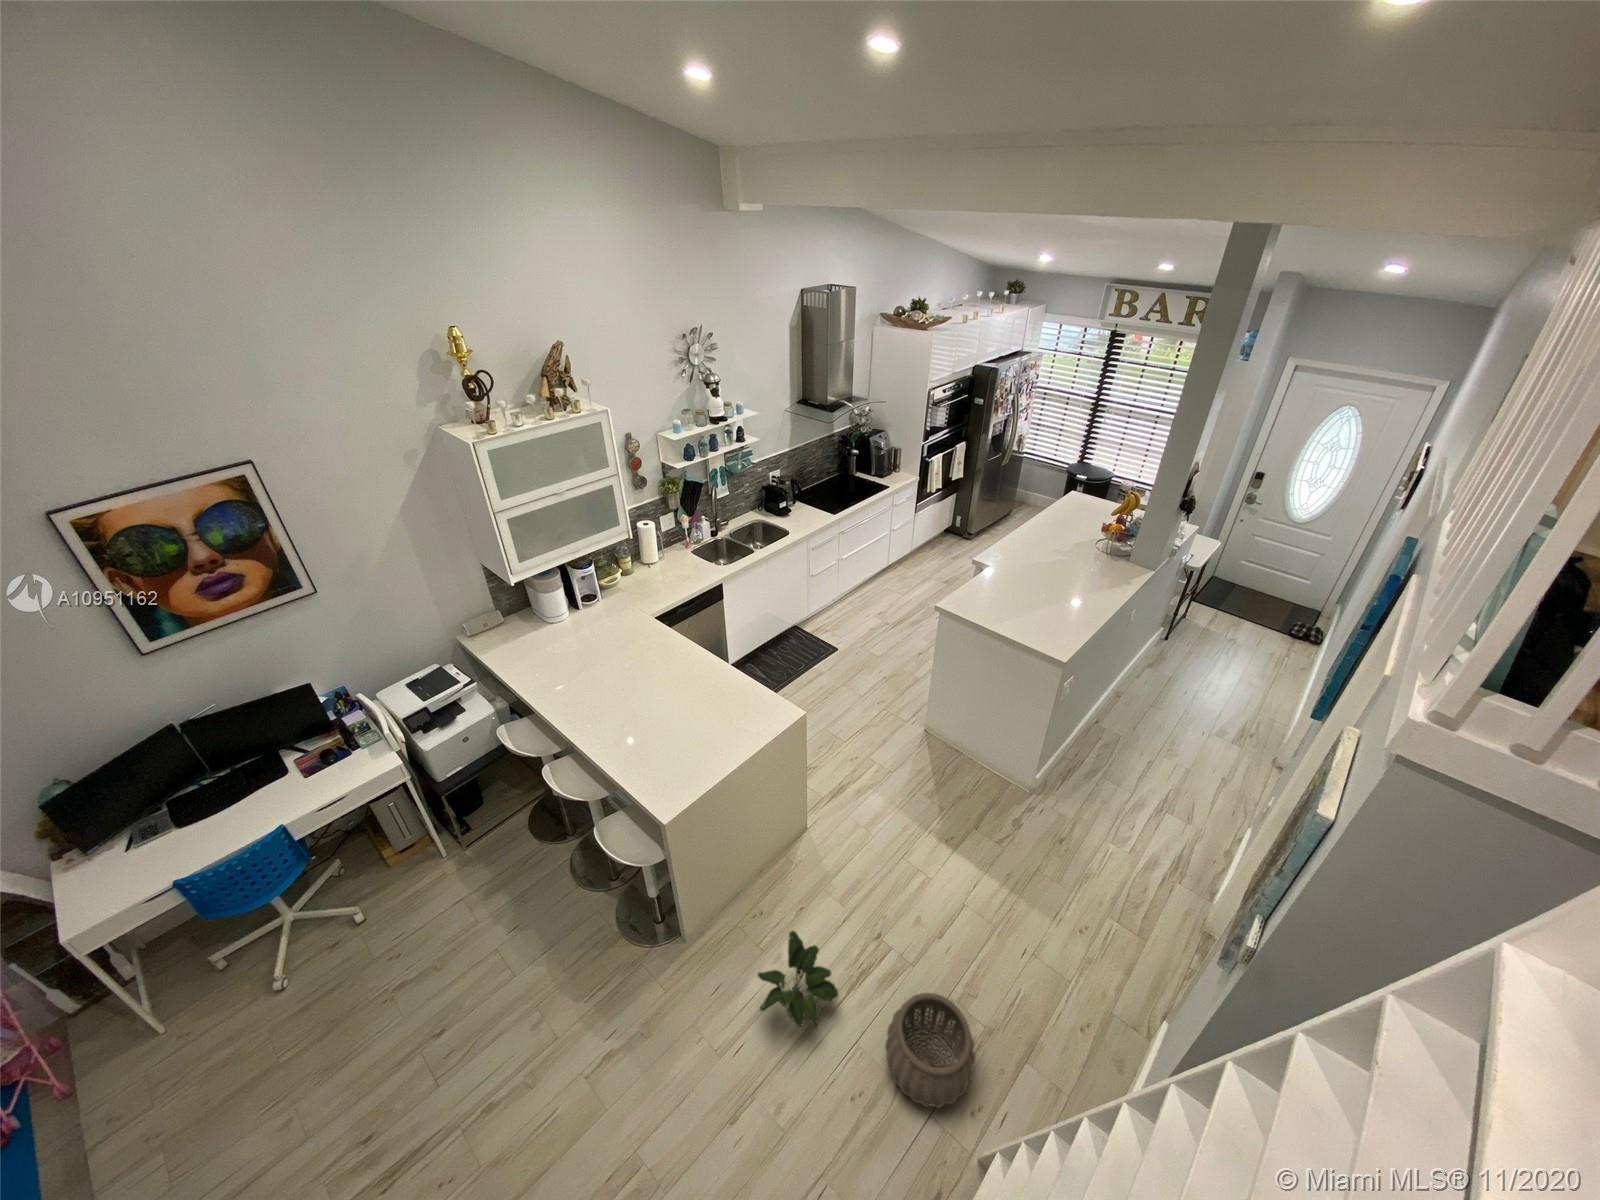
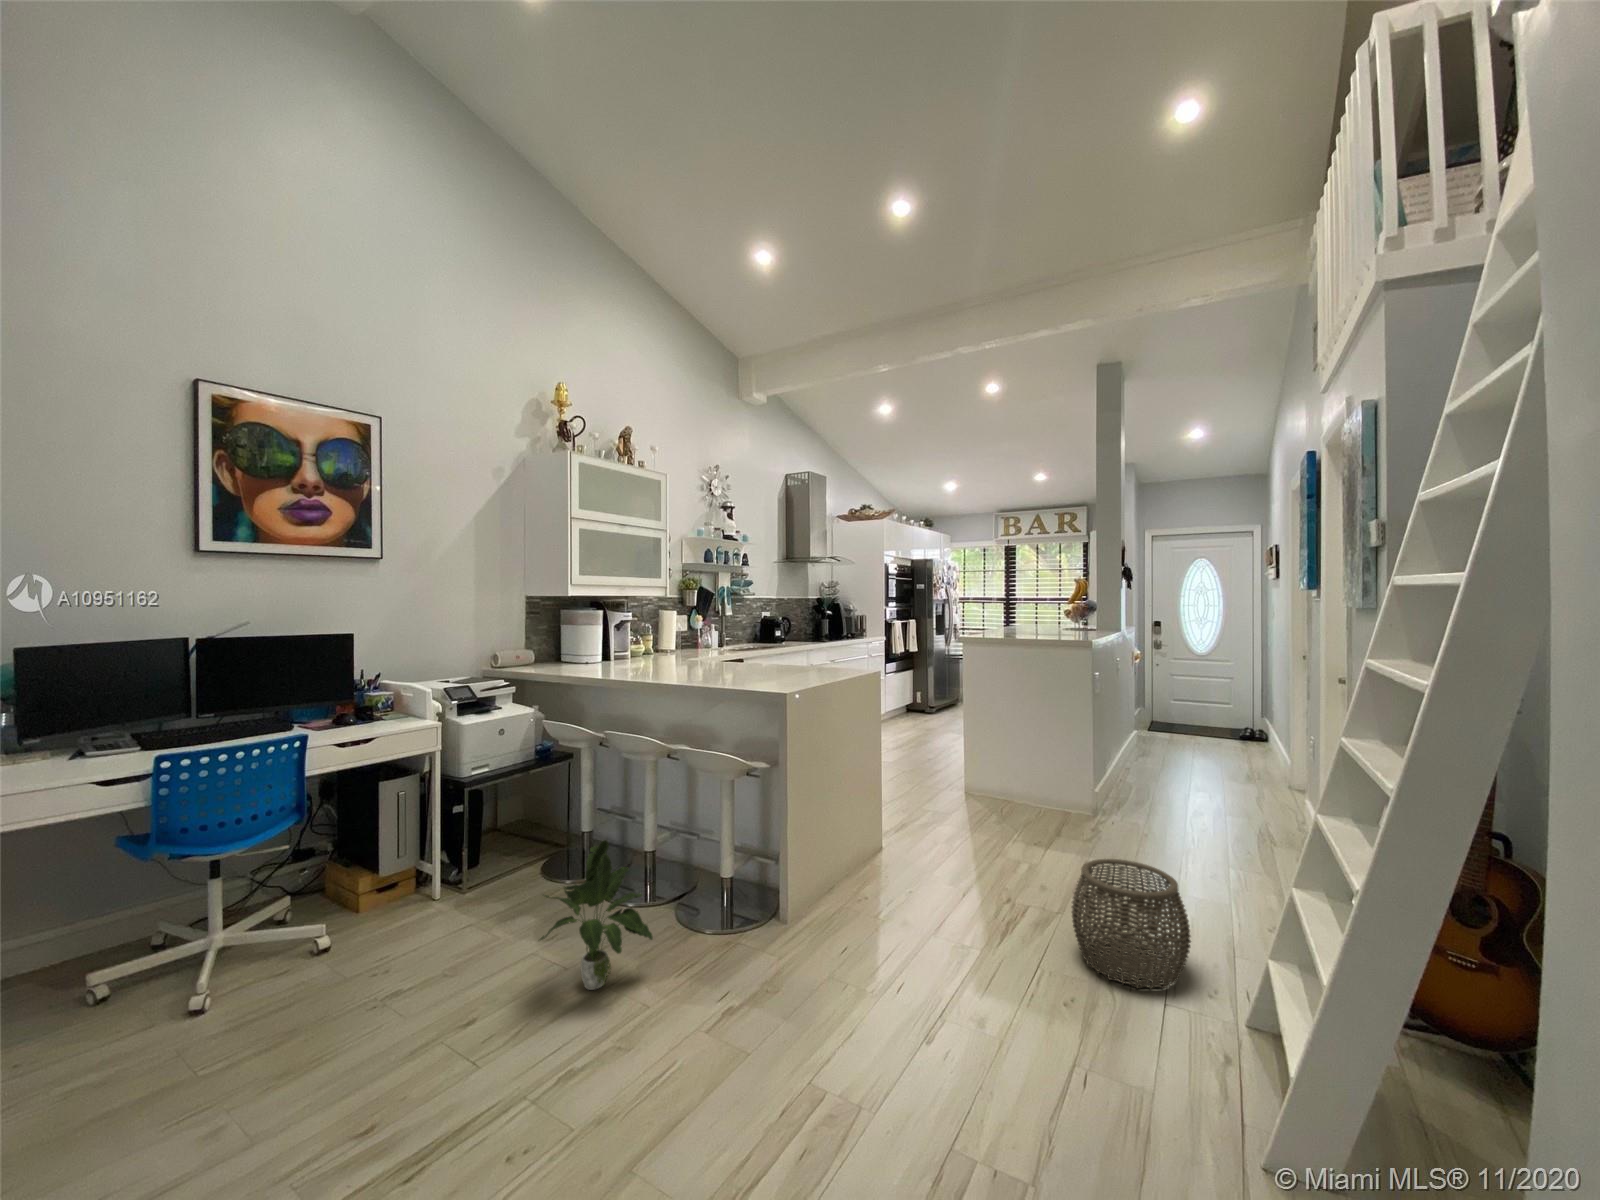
potted plant: present [758,931,838,1028] -> present [540,840,653,990]

